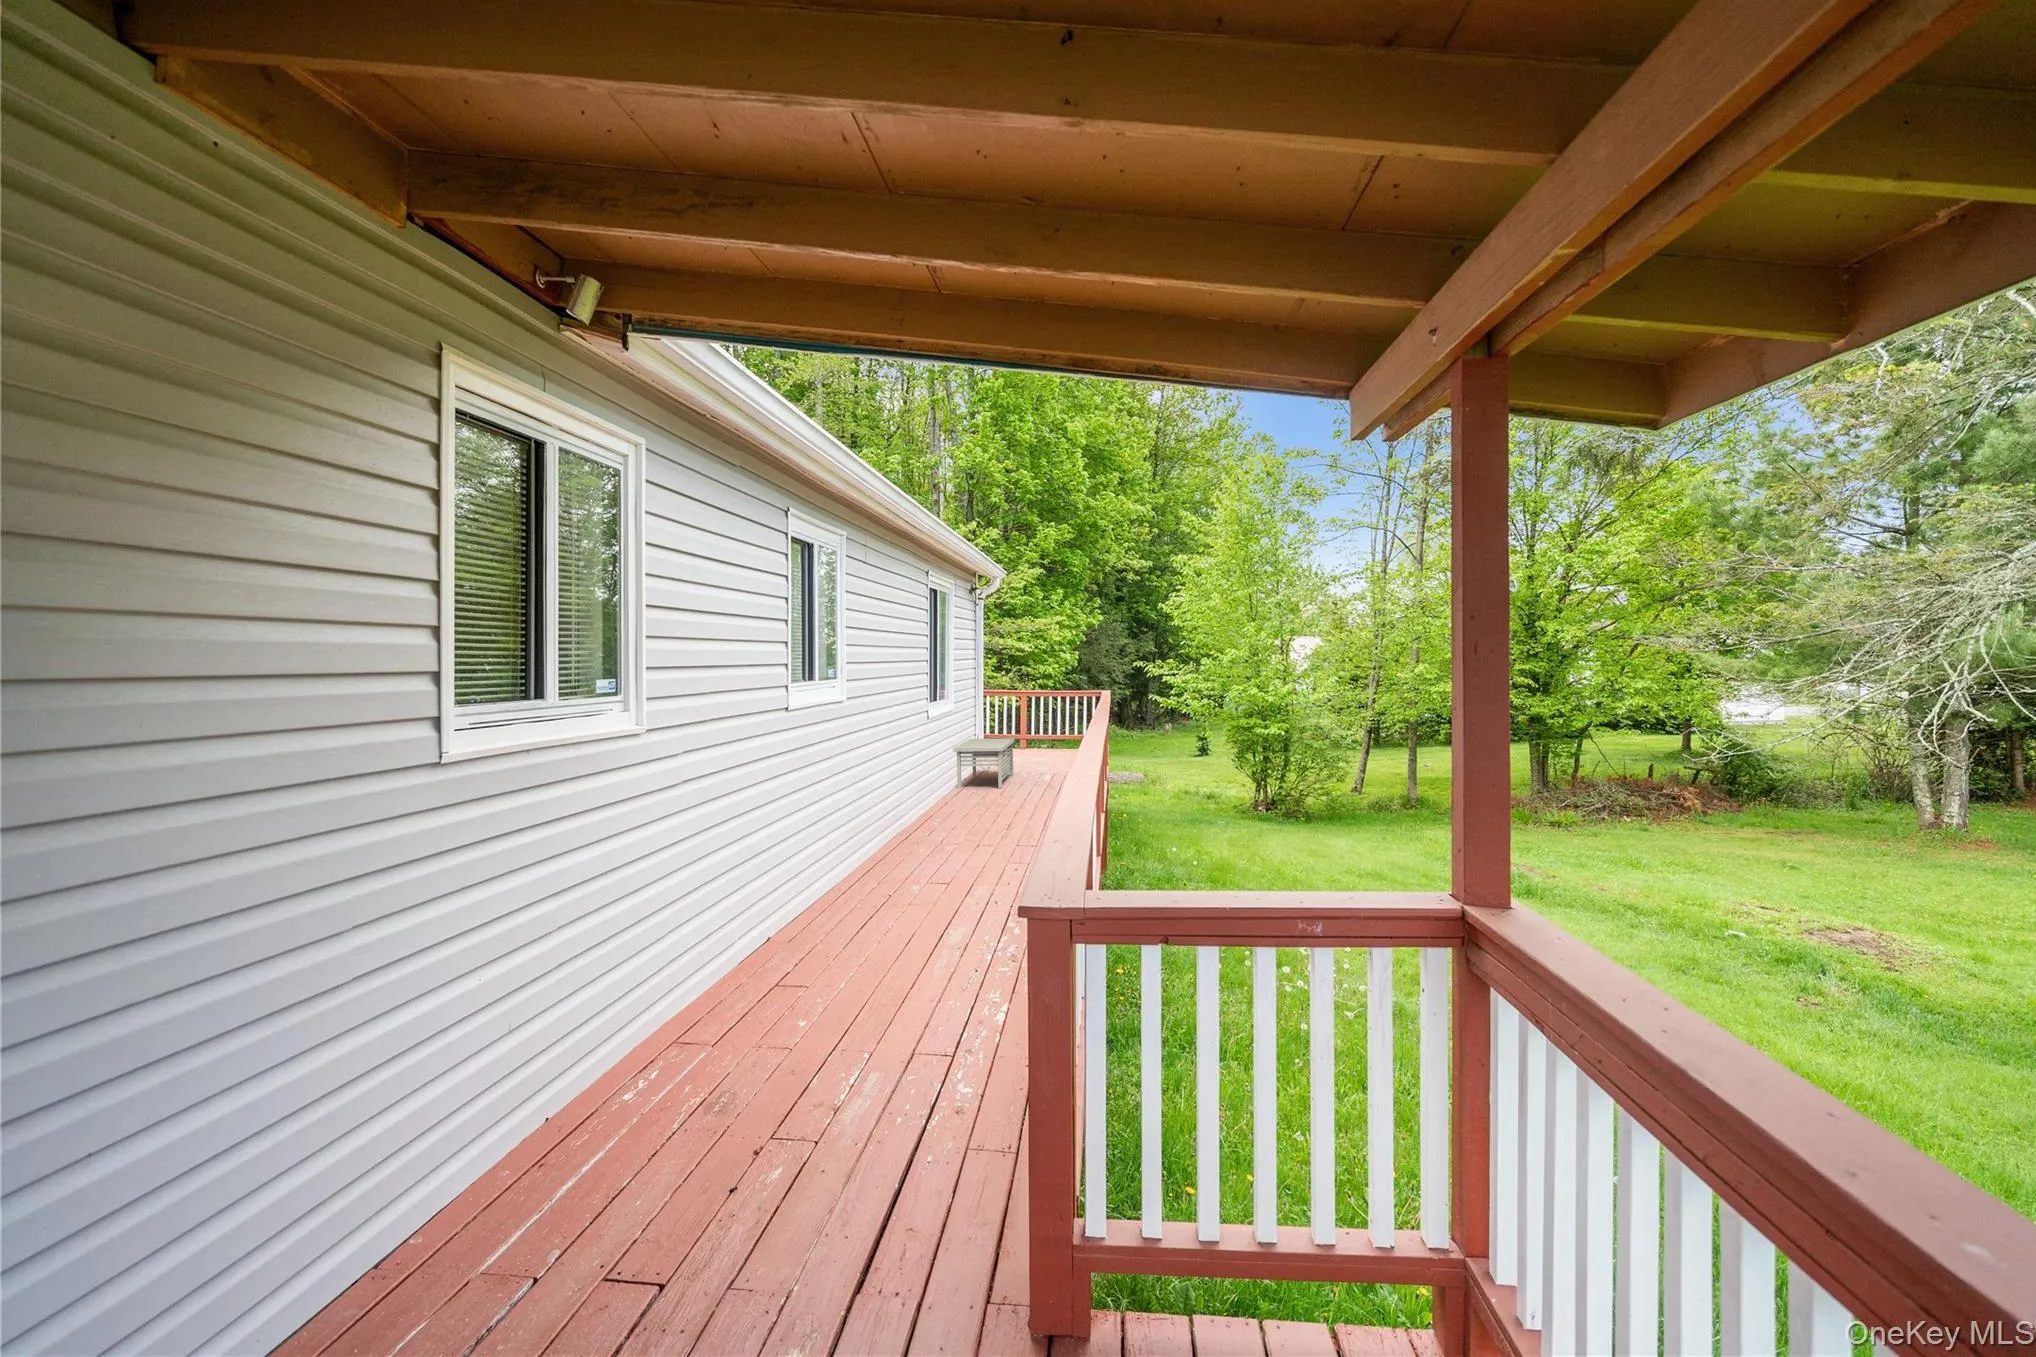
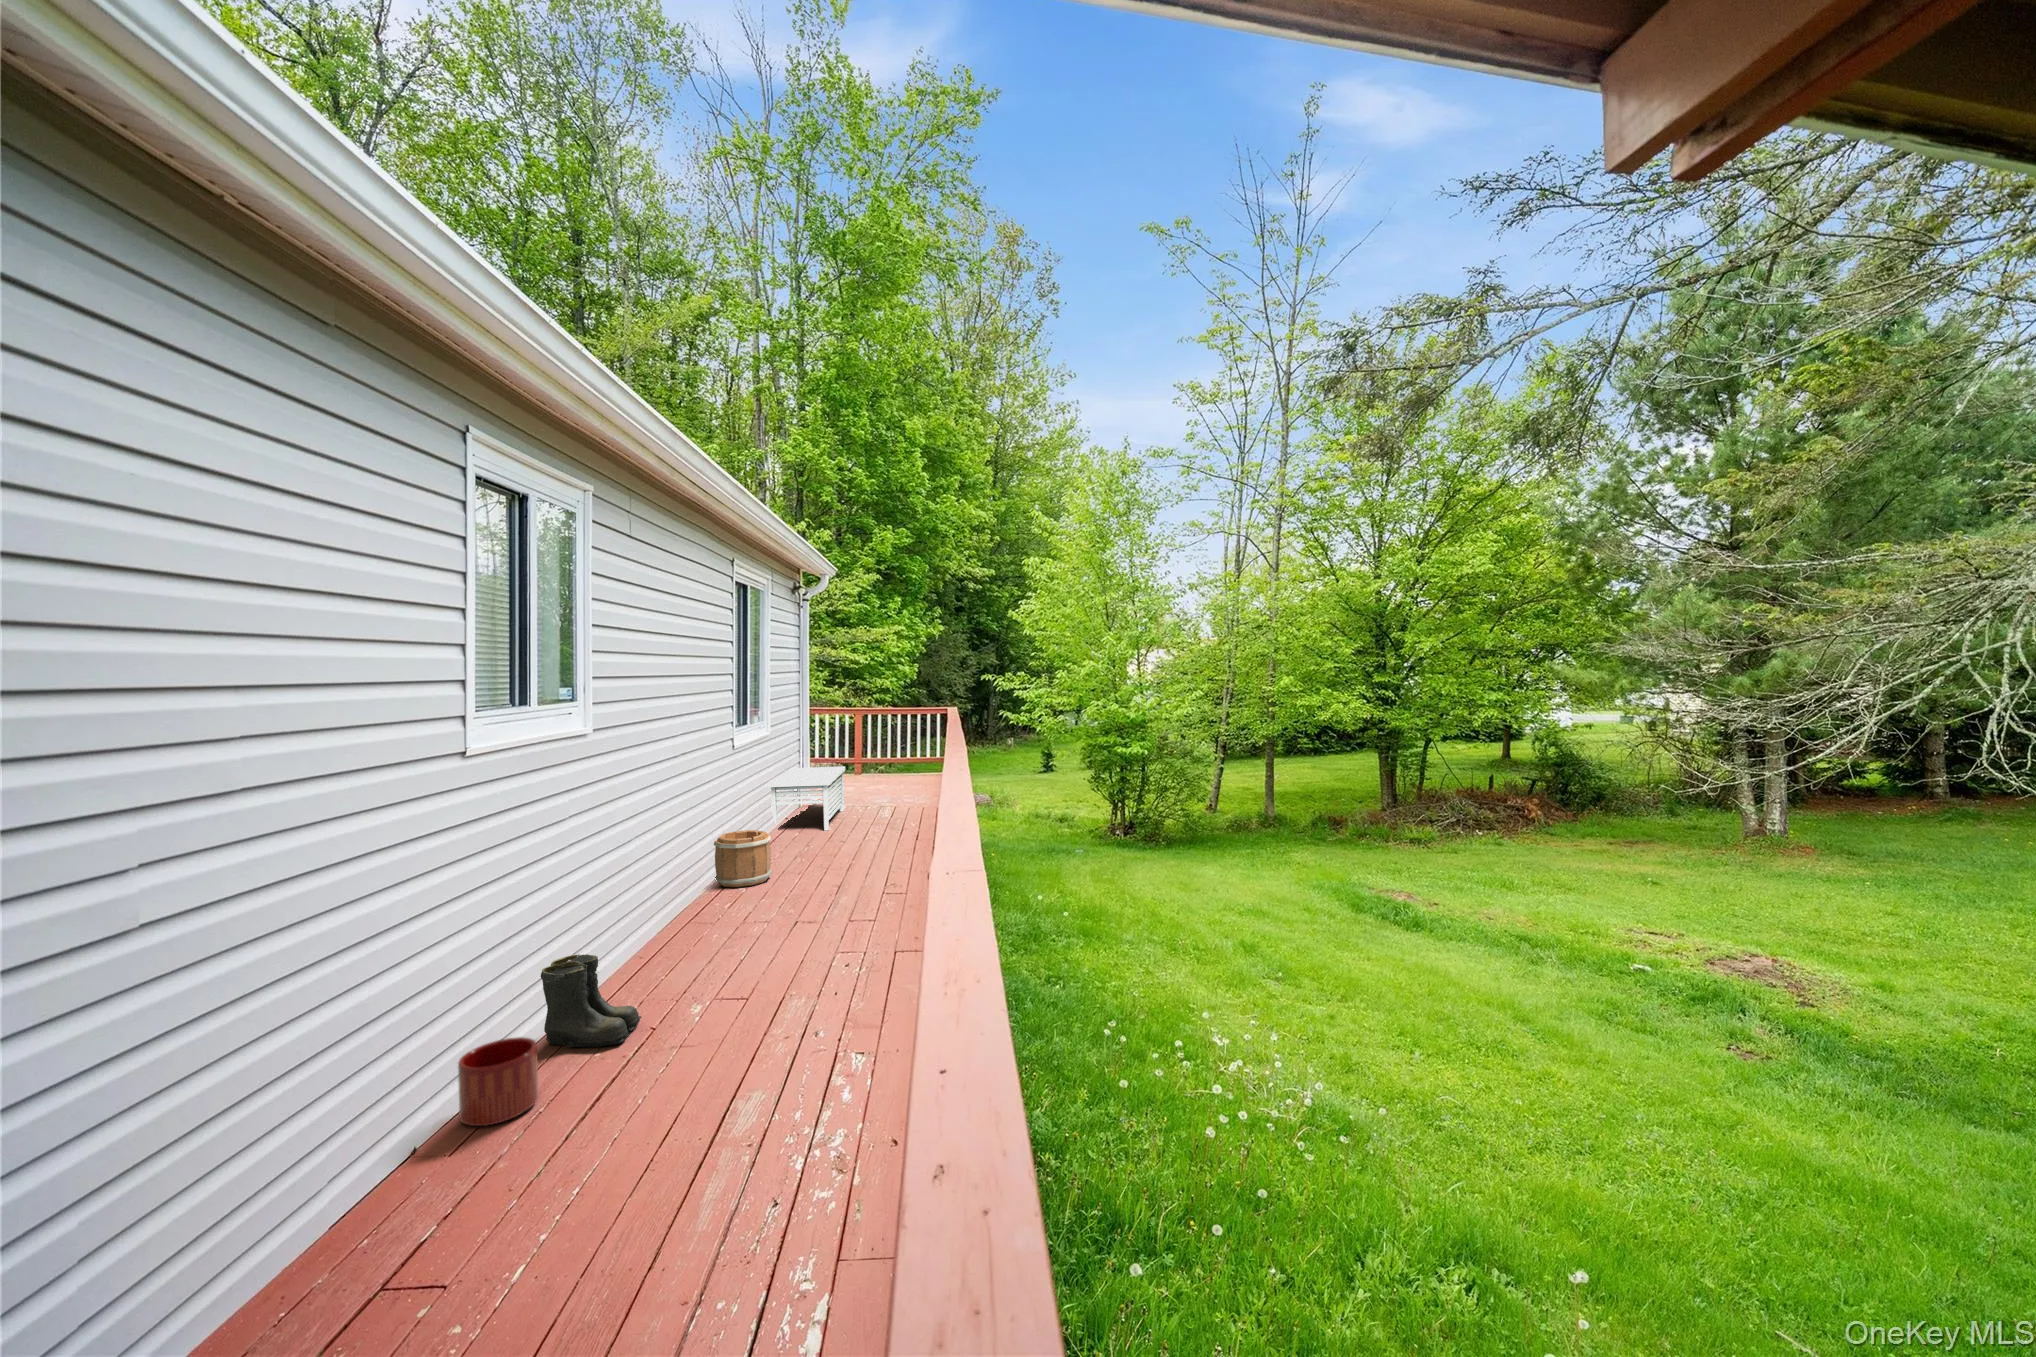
bucket: none [921,779,963,820] -> present [714,830,772,887]
boots: none [838,837,894,891] -> present [541,954,641,1047]
planter: none [808,873,847,916] -> present [458,1037,539,1126]

